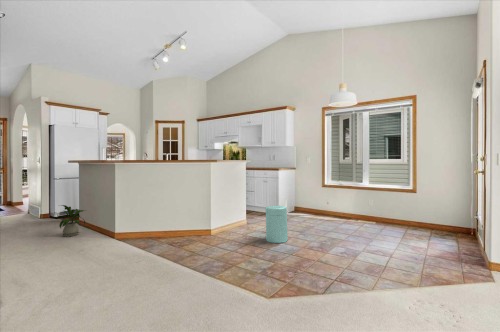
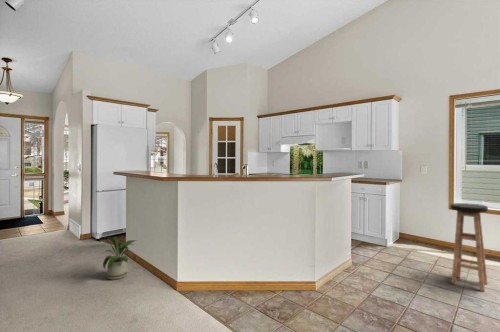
bar stool: none [304,178,326,232] -> present [450,203,488,291]
trash can: present [266,206,288,243] -> none [406,252,452,319]

